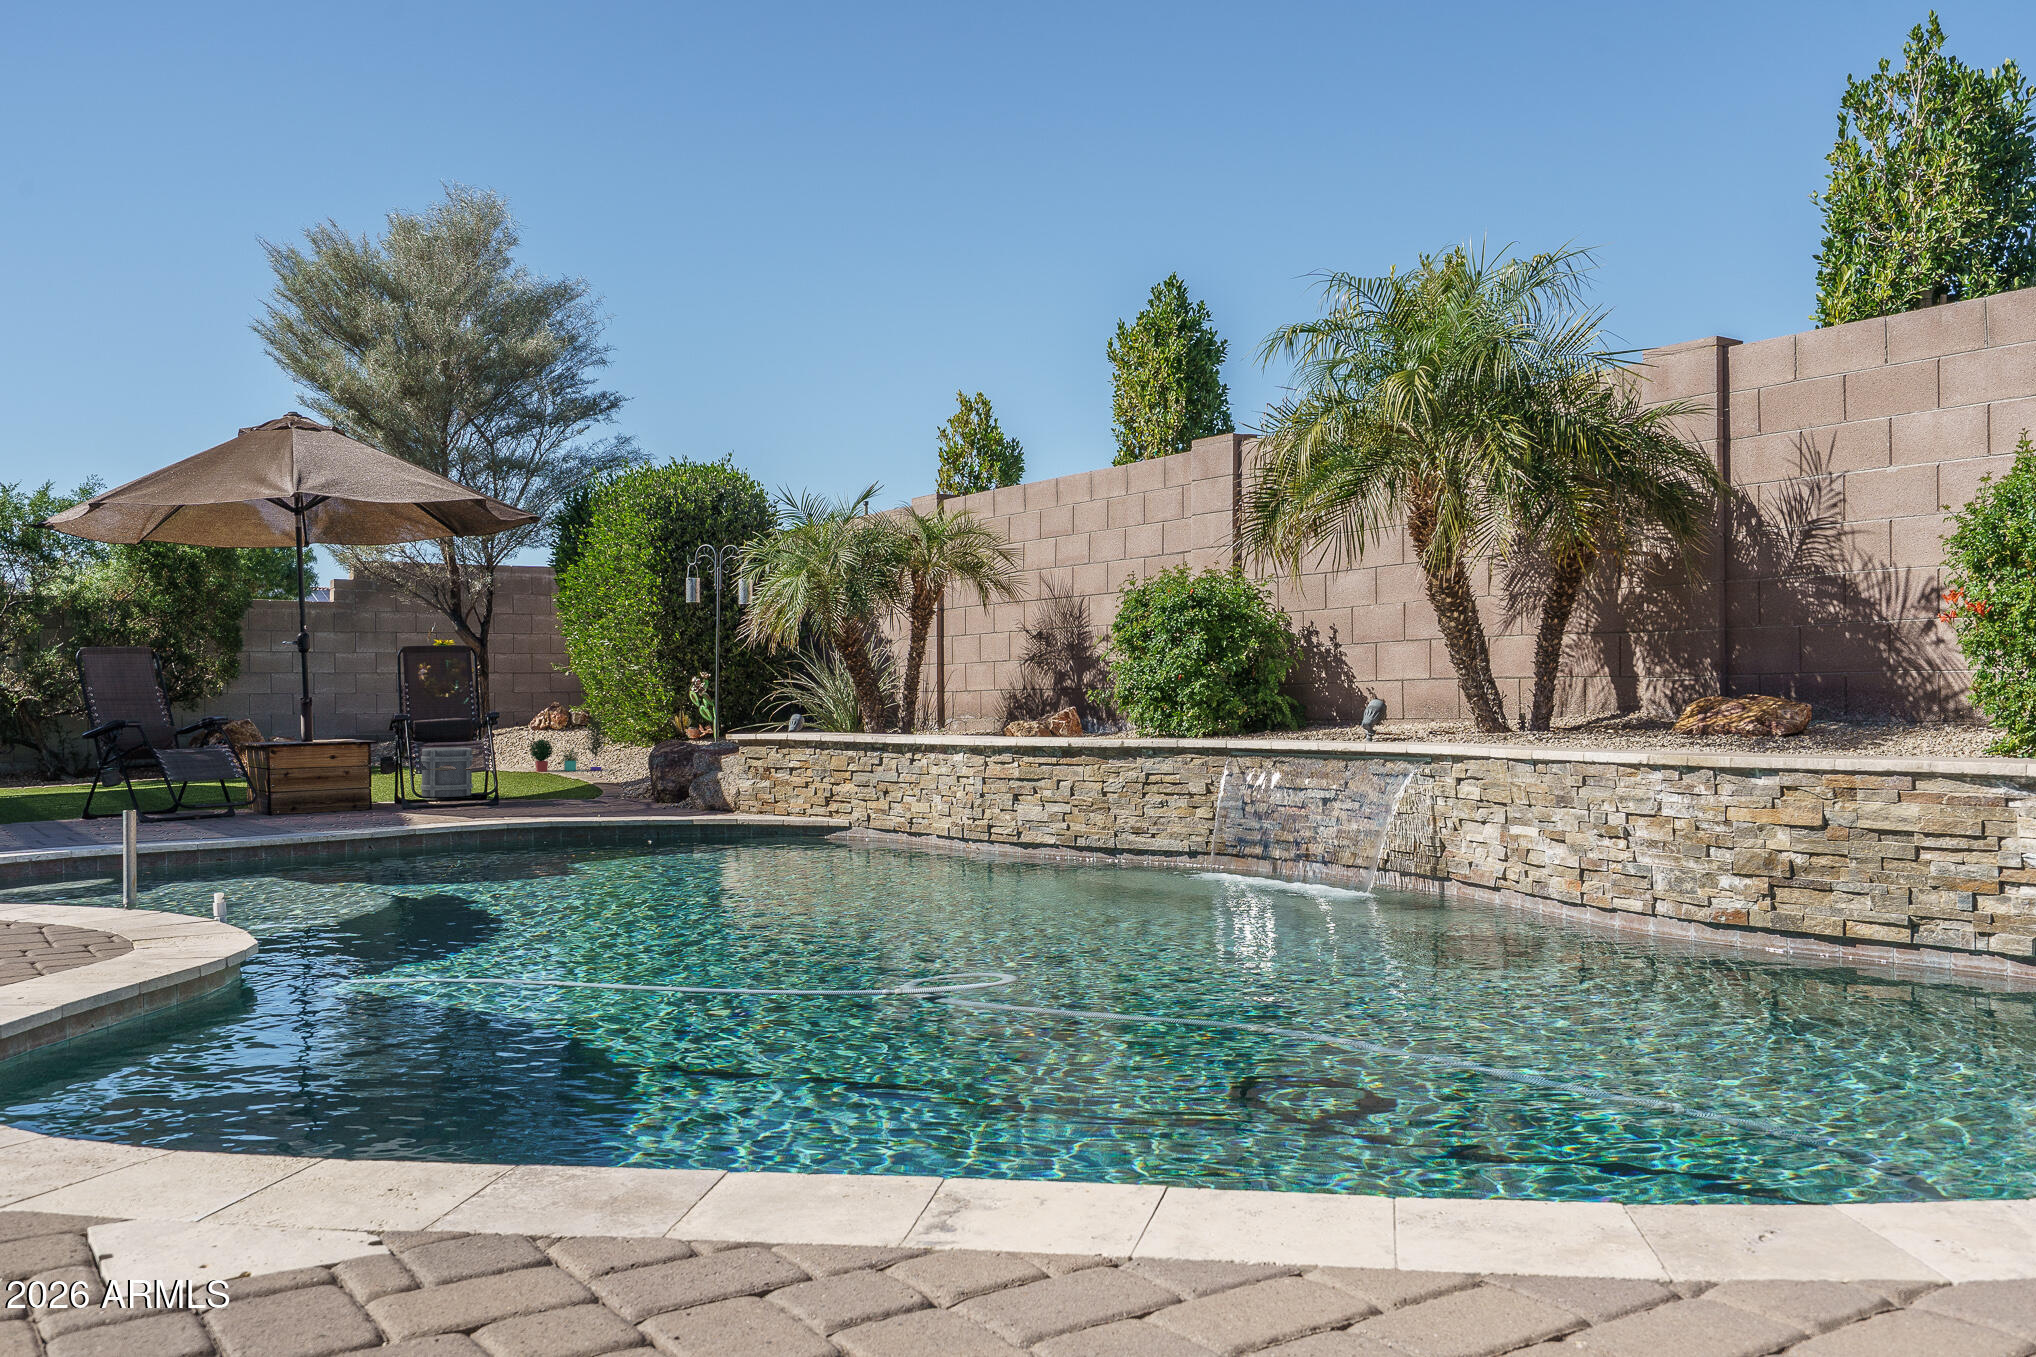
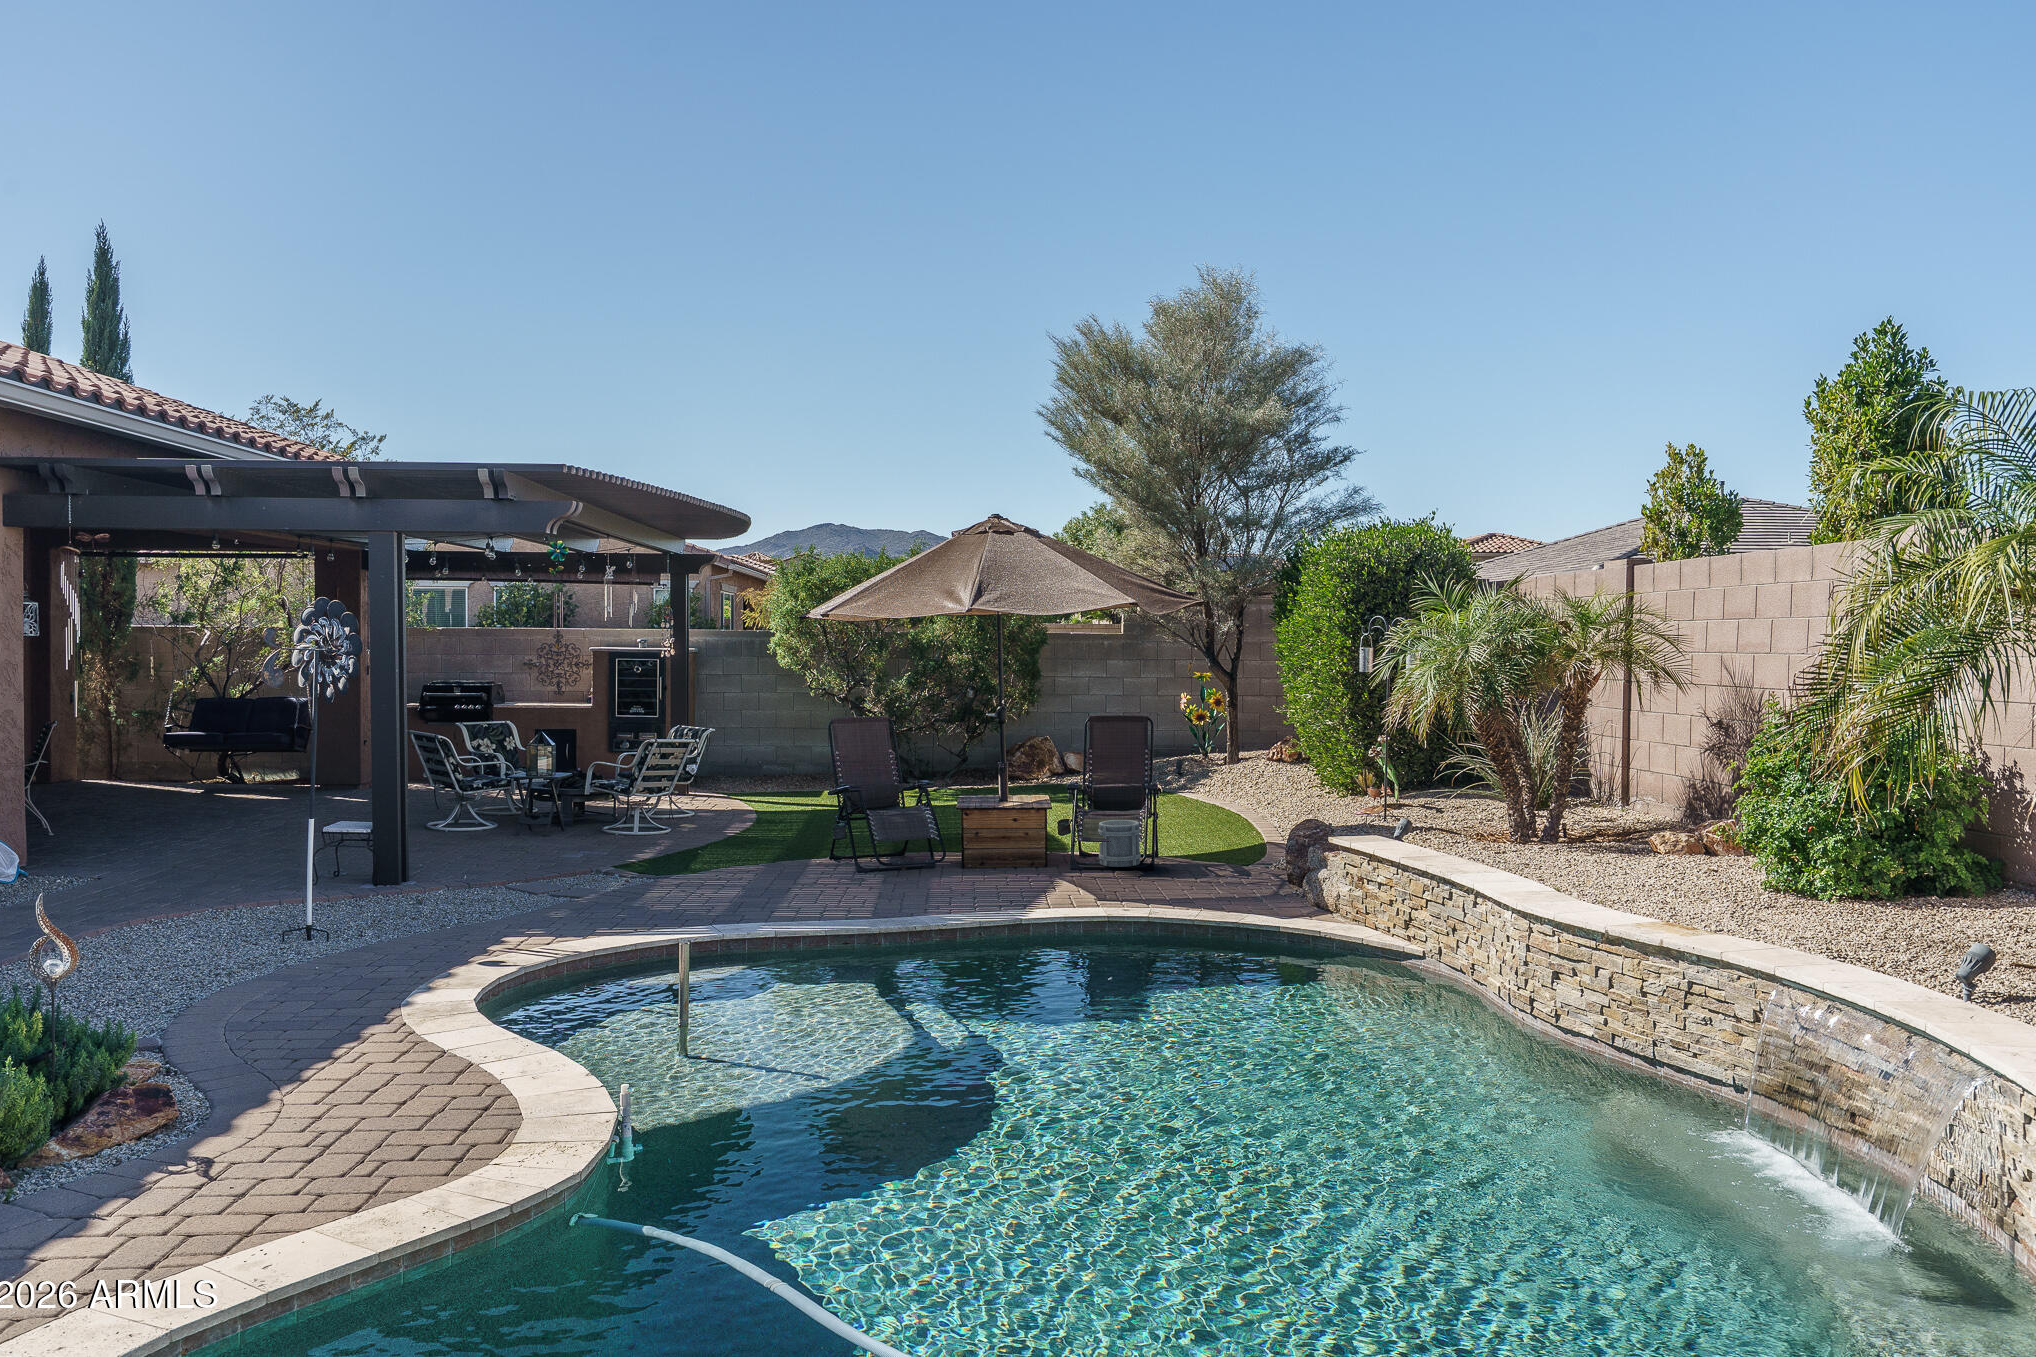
potted plant: present [530,714,607,772] -> none [1232,767,1303,821]

